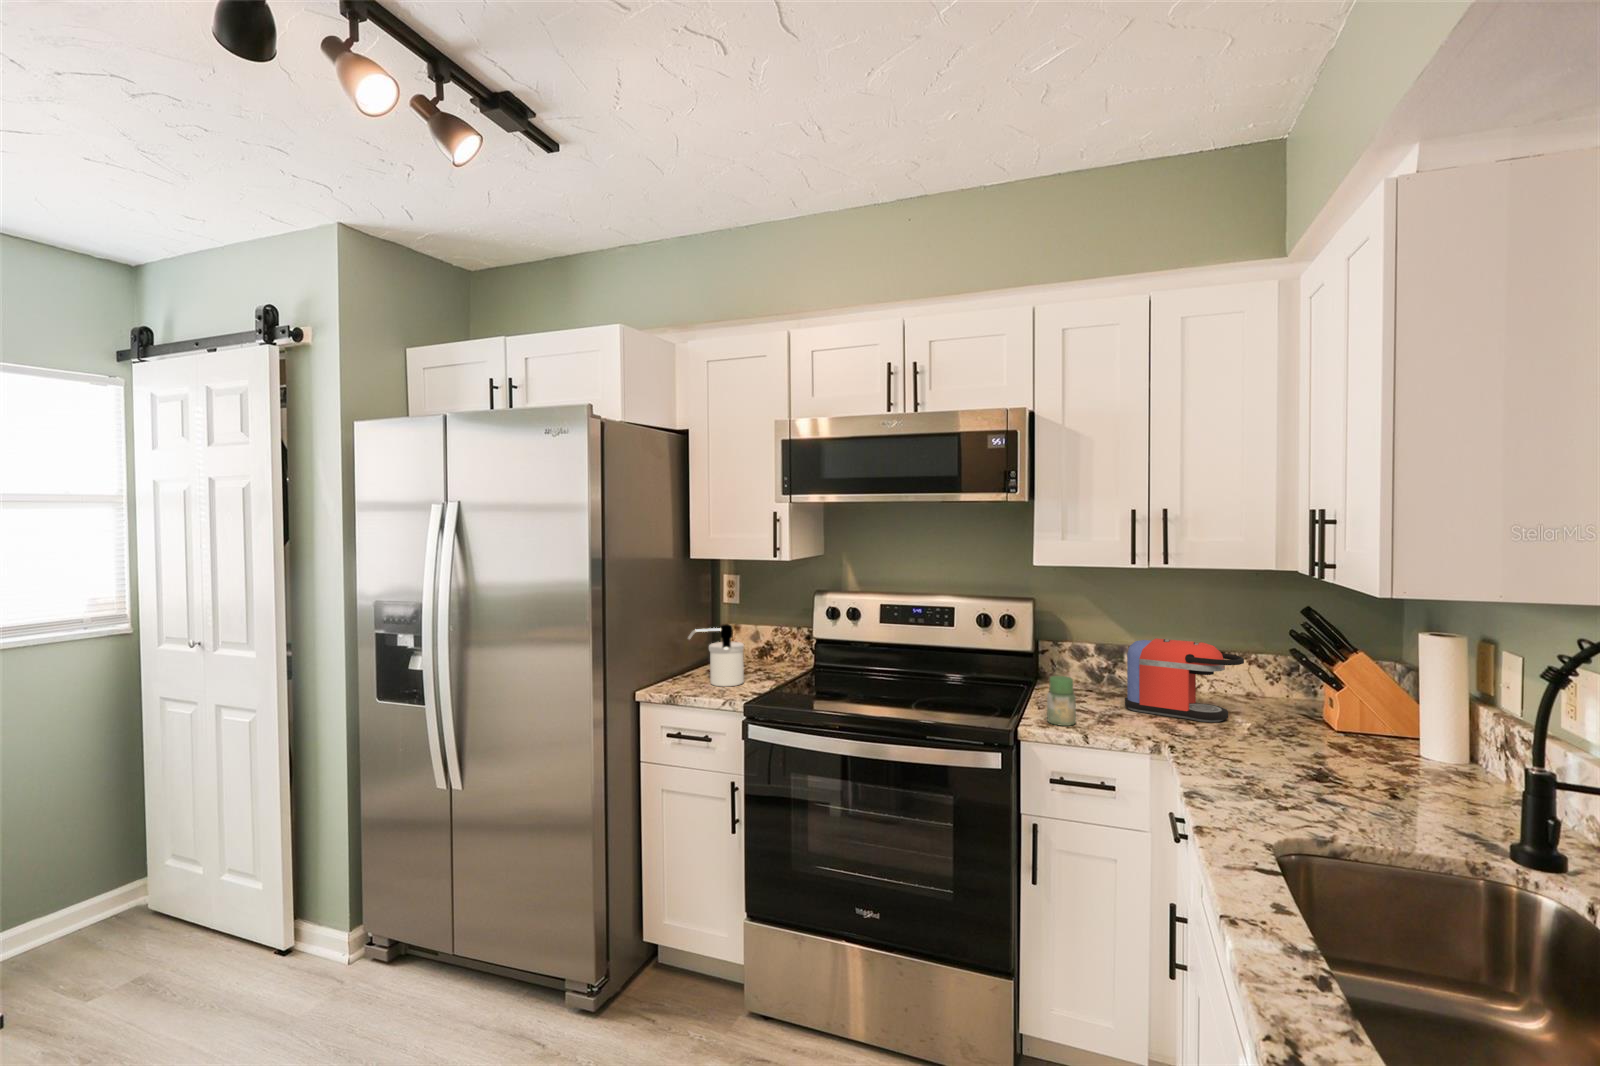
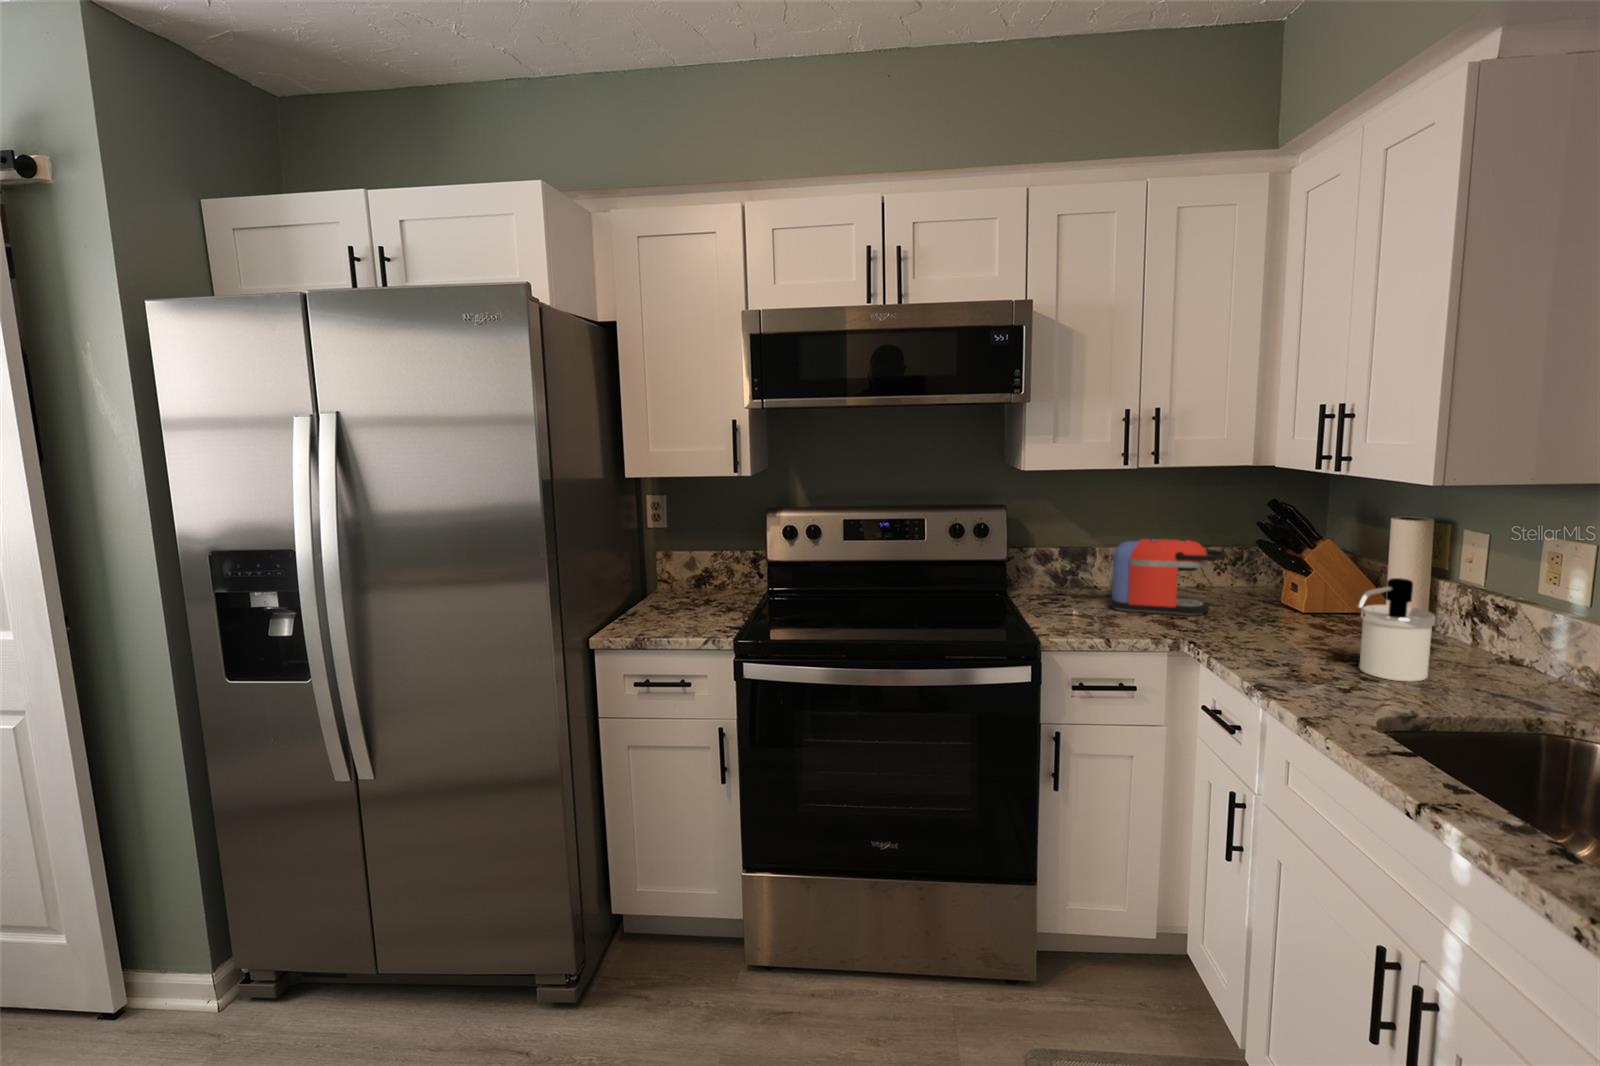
soap dispenser: present [688,624,744,686] -> present [1357,578,1435,682]
jar: present [1047,676,1076,726] -> none [1058,583,1088,632]

